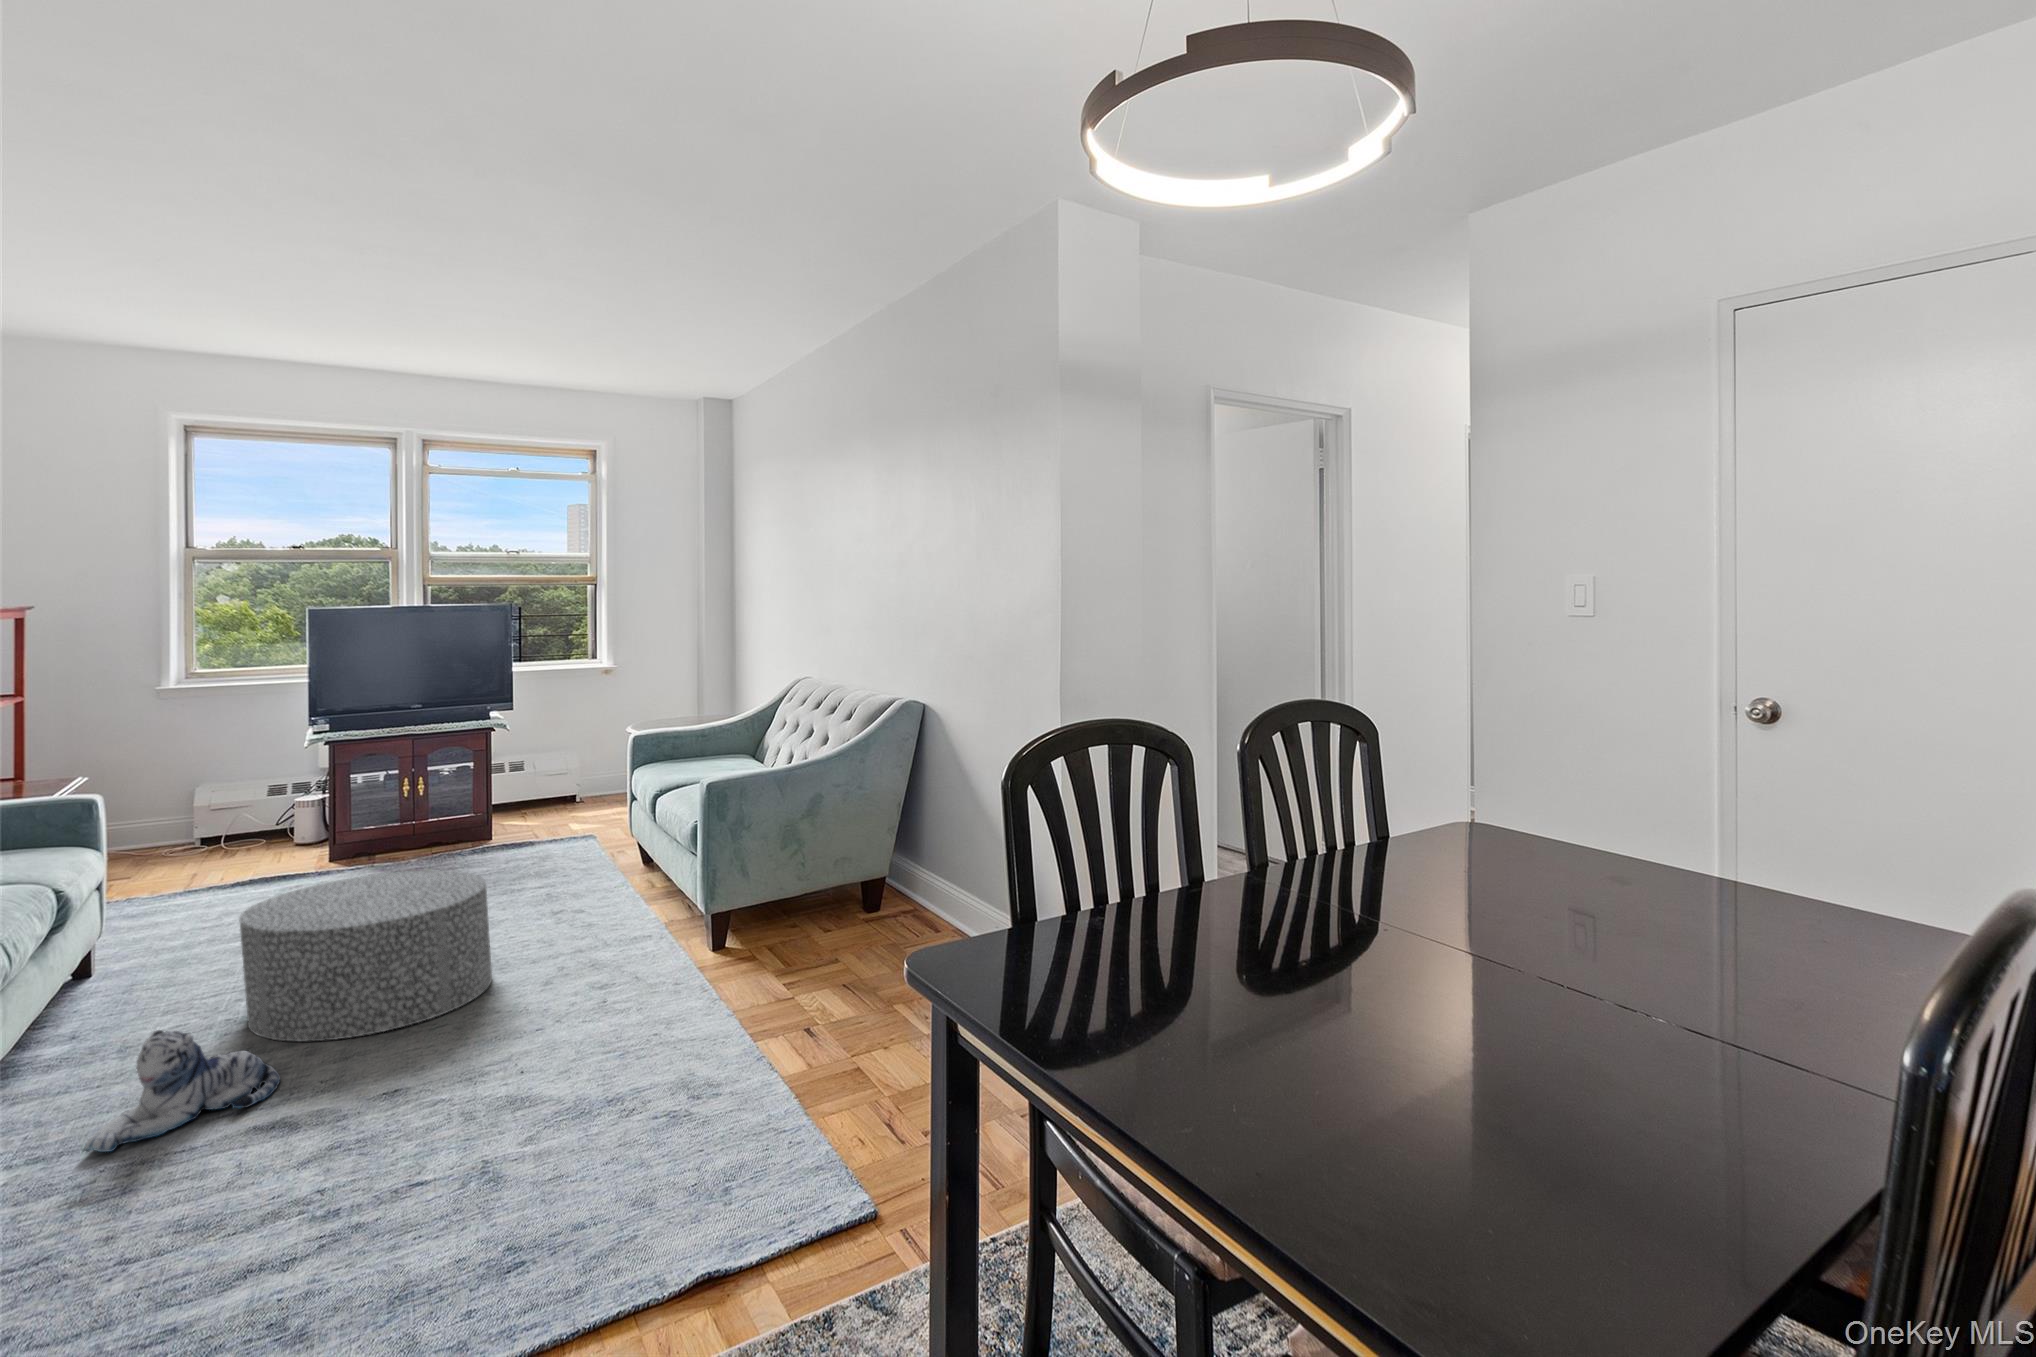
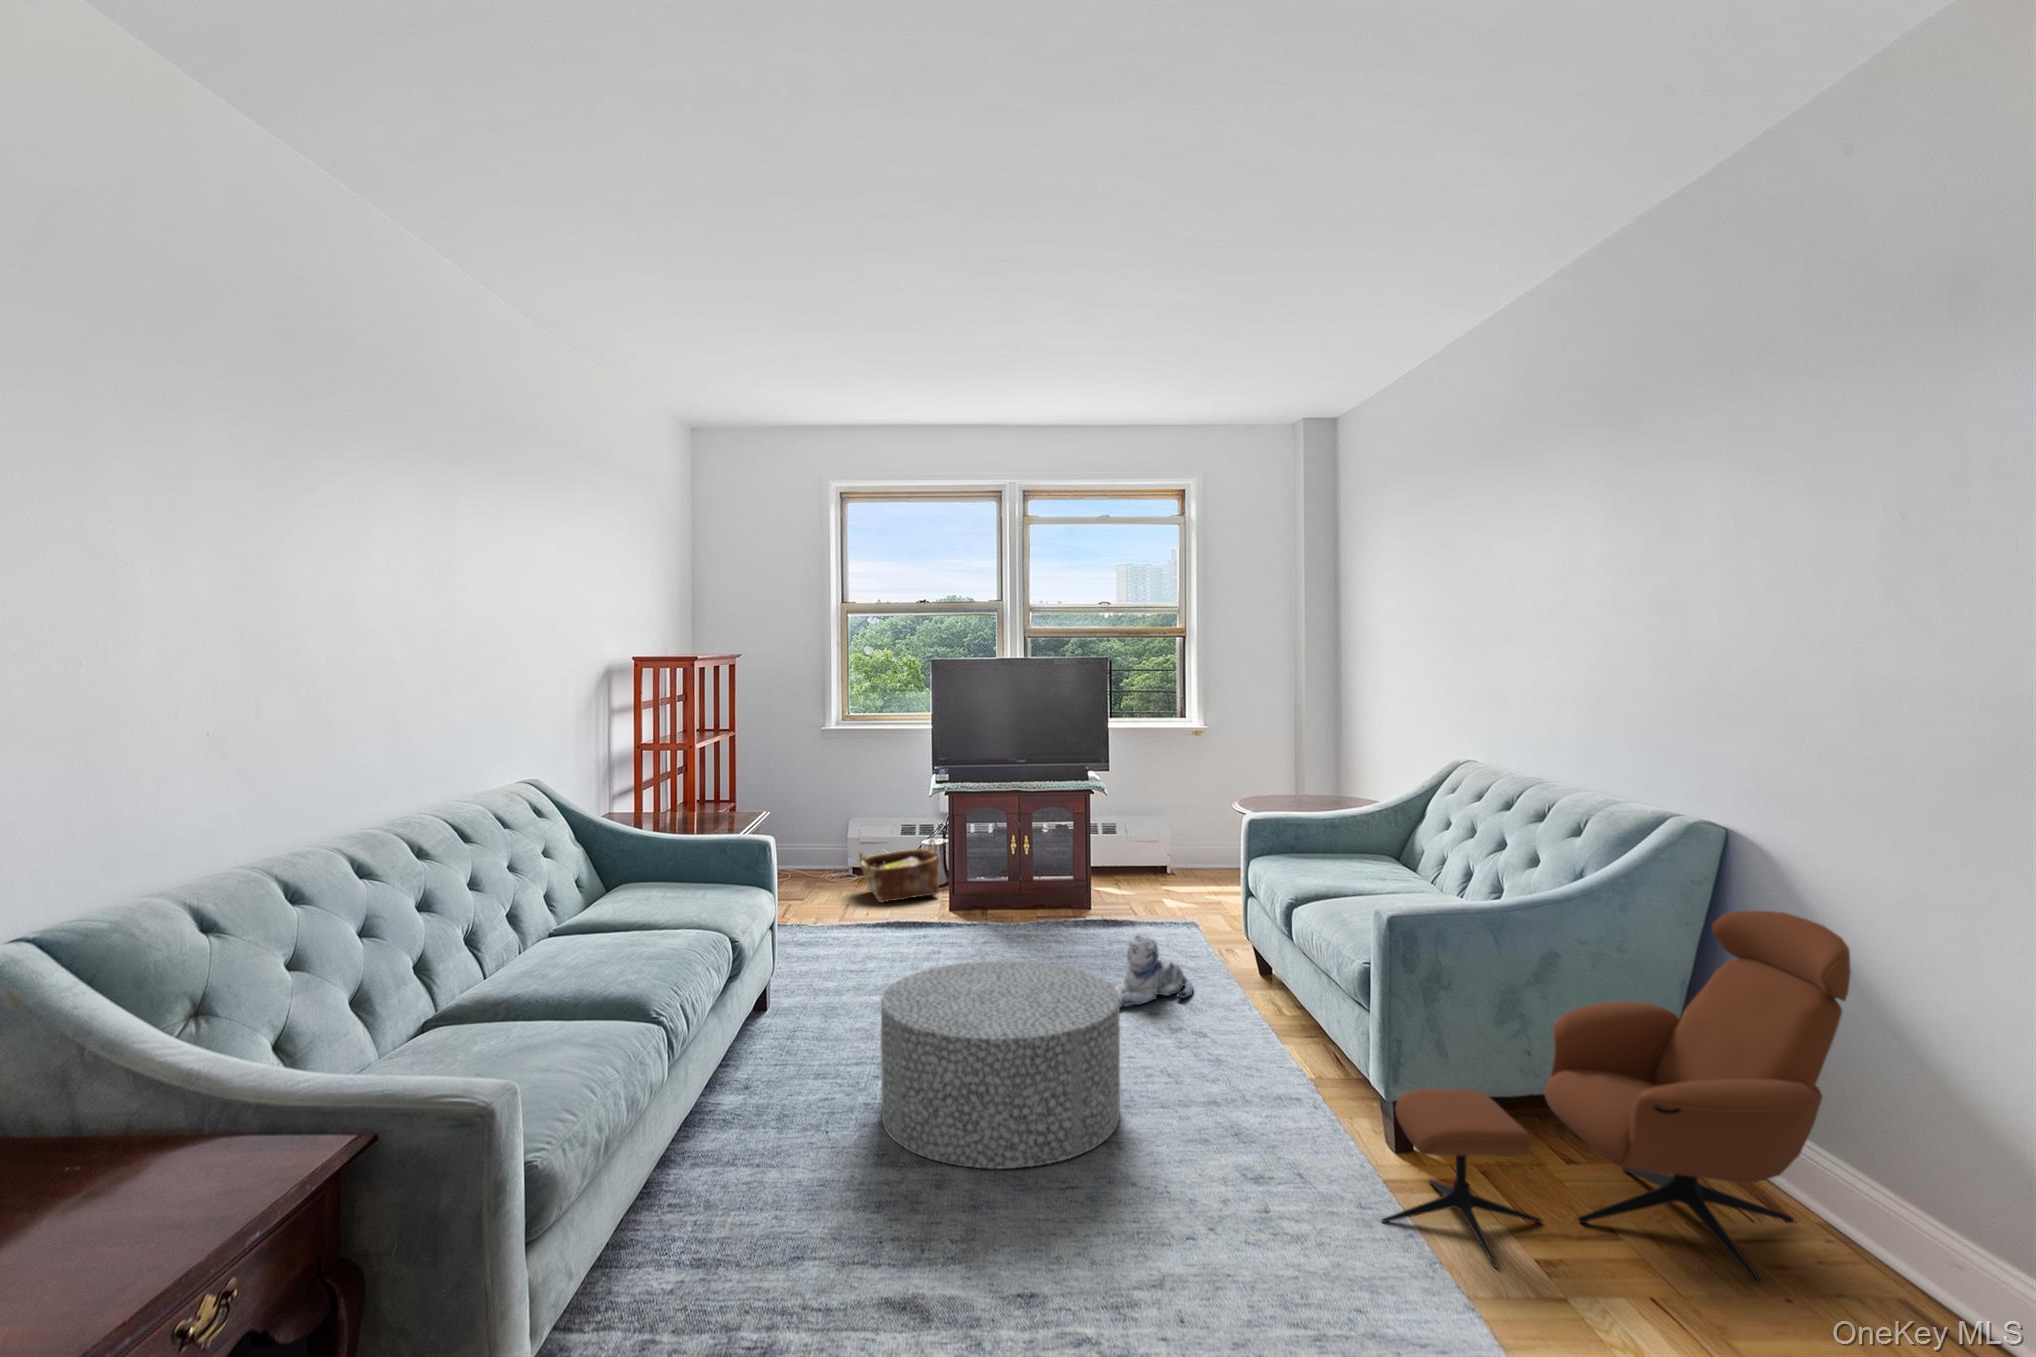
lounge chair: none [692,754,979,1011] -> present [1382,911,1851,1284]
woven basket: none [218,791,322,862] -> present [859,838,939,903]
plush toy: present [84,1030,280,1152] -> present [1115,936,1193,1007]

